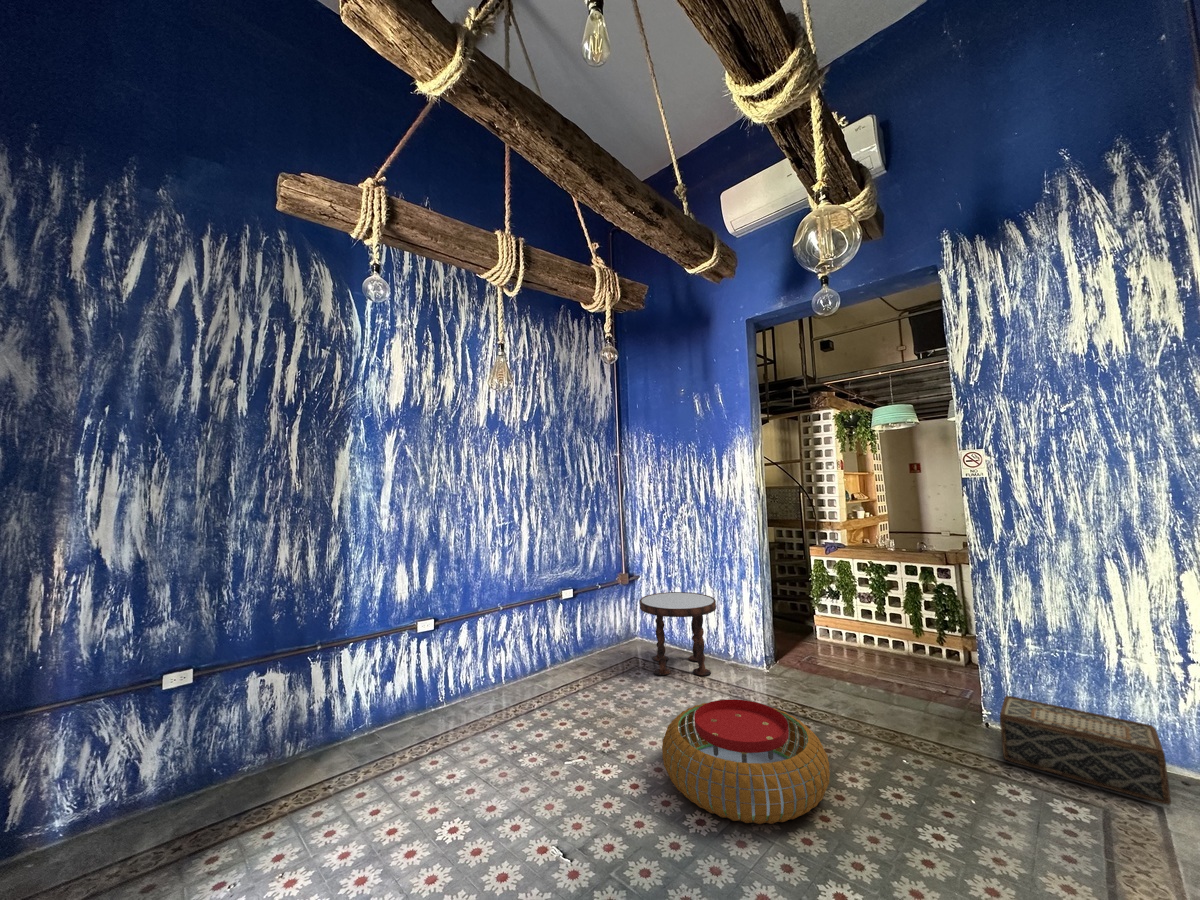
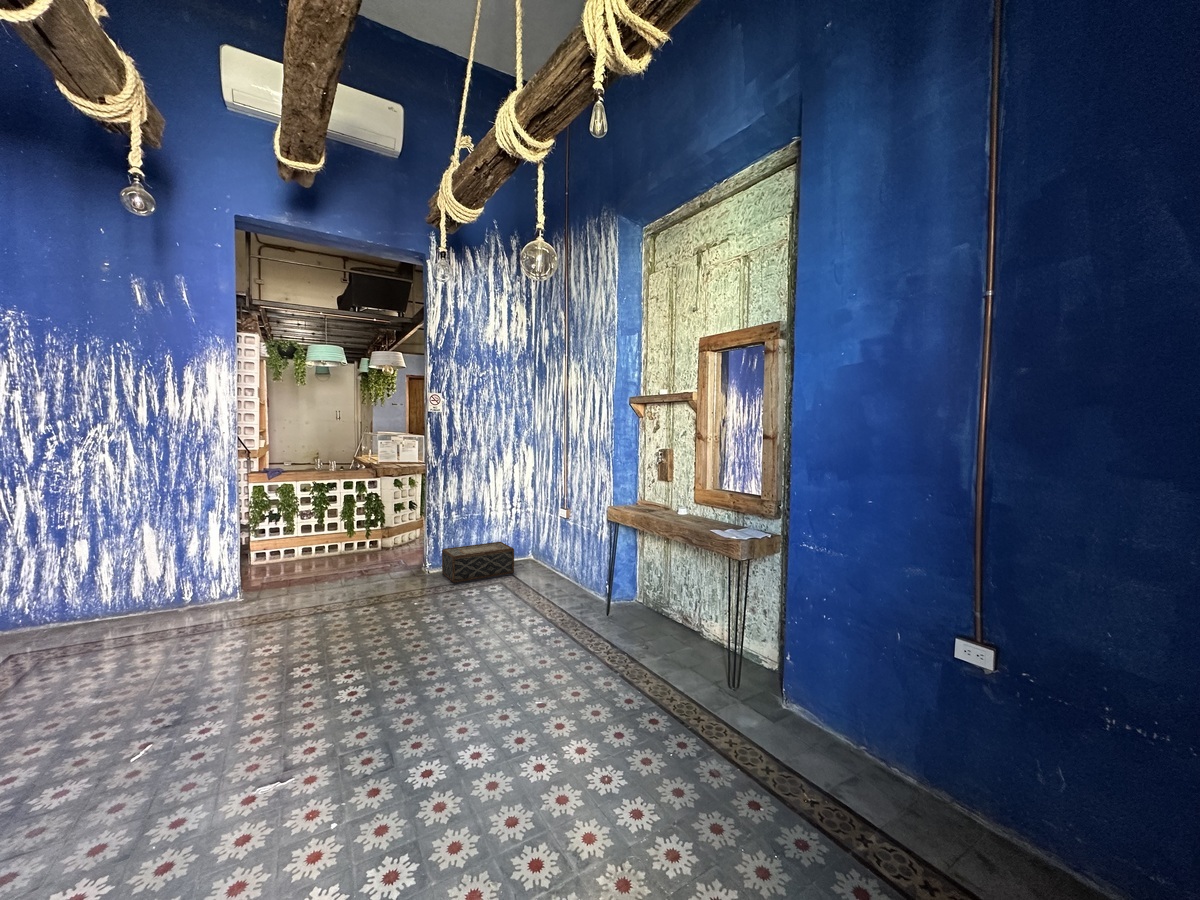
side table: present [640,592,716,675] -> none [45,540,186,653]
pouf: present [662,699,830,824] -> none [262,596,420,689]

